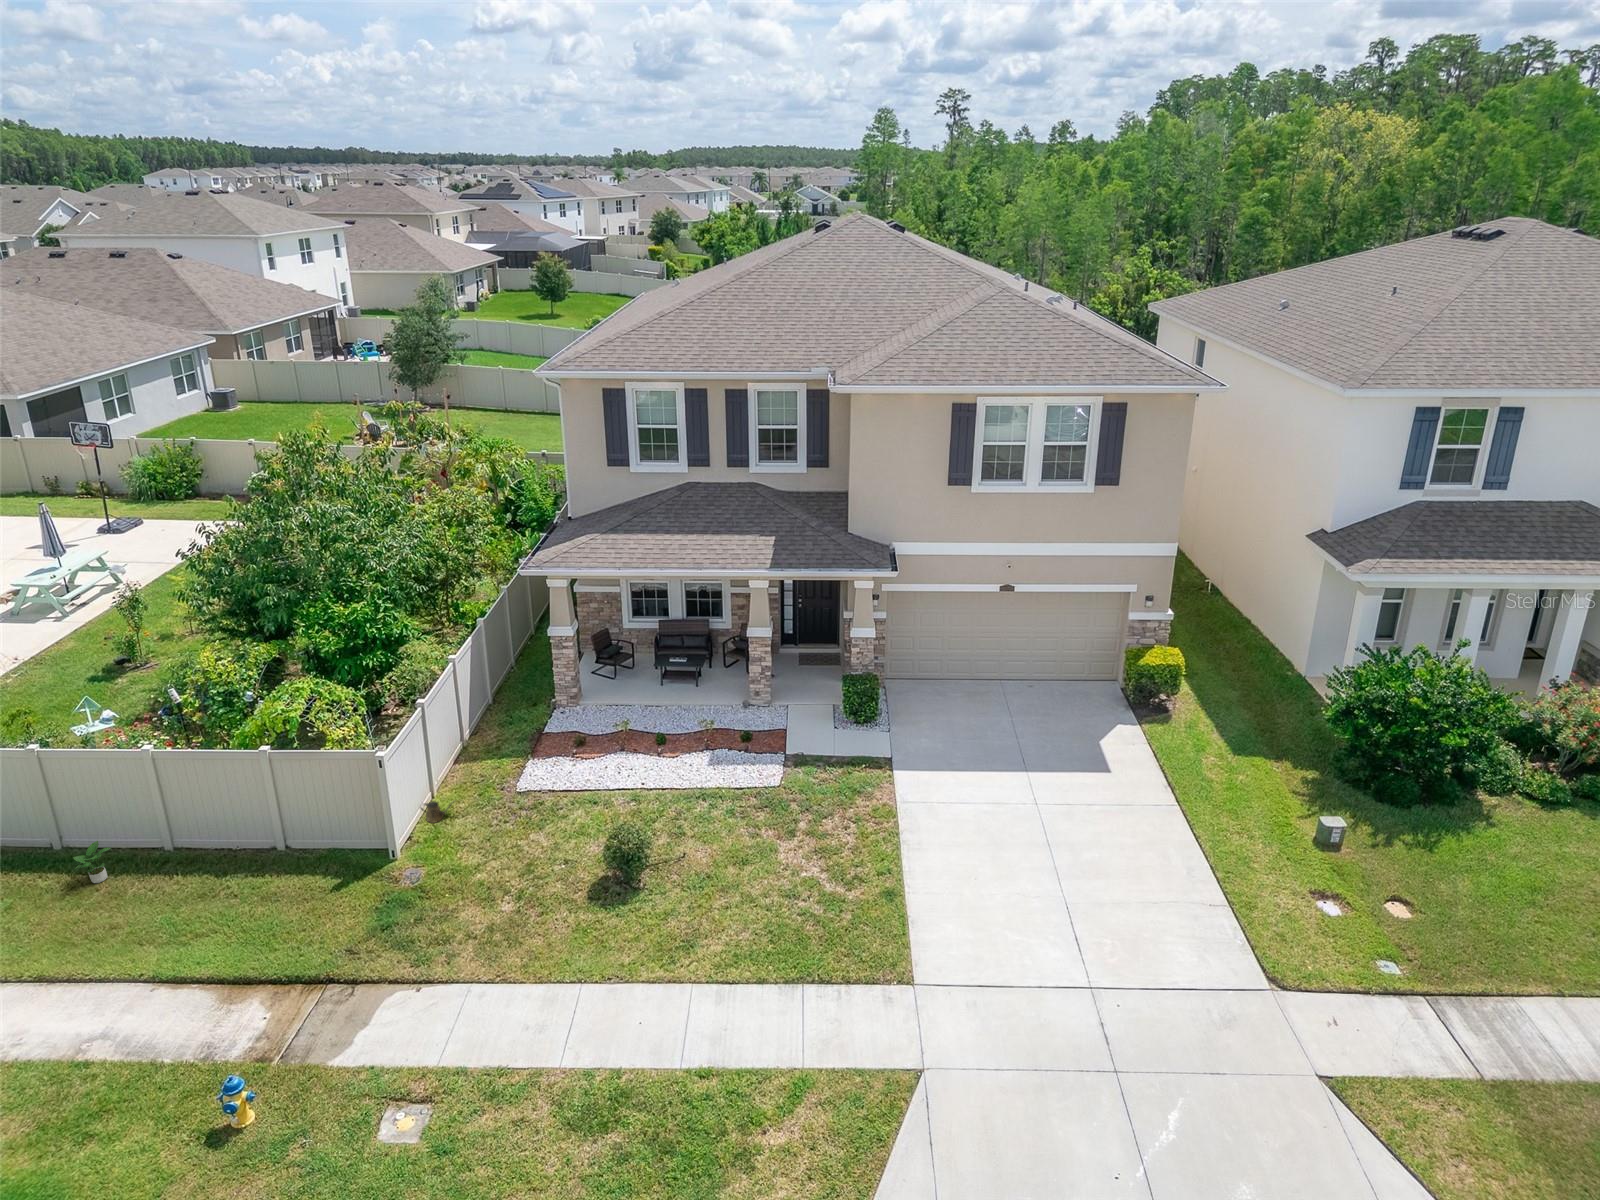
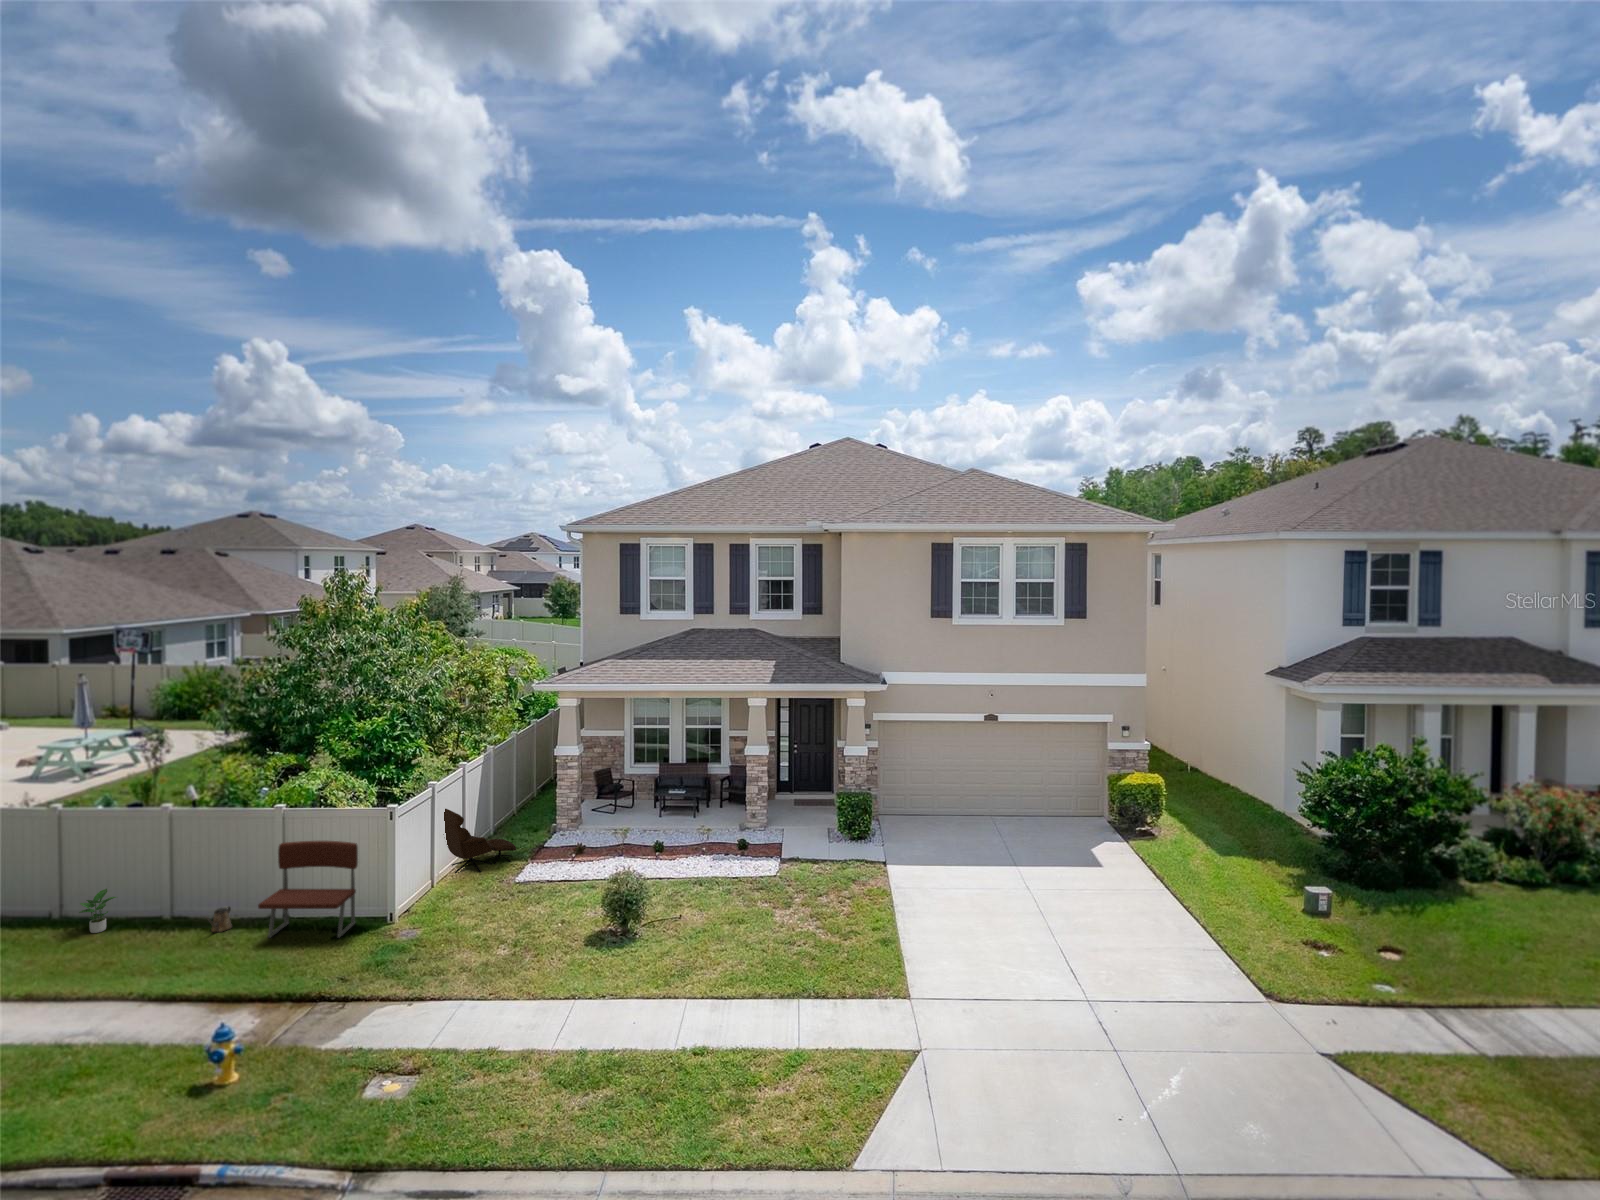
lounge chair: none [432,721,516,783] -> present [443,809,516,873]
bench: none [253,795,357,890] -> present [258,841,358,938]
watering can: present [420,801,451,823] -> present [206,906,232,932]

